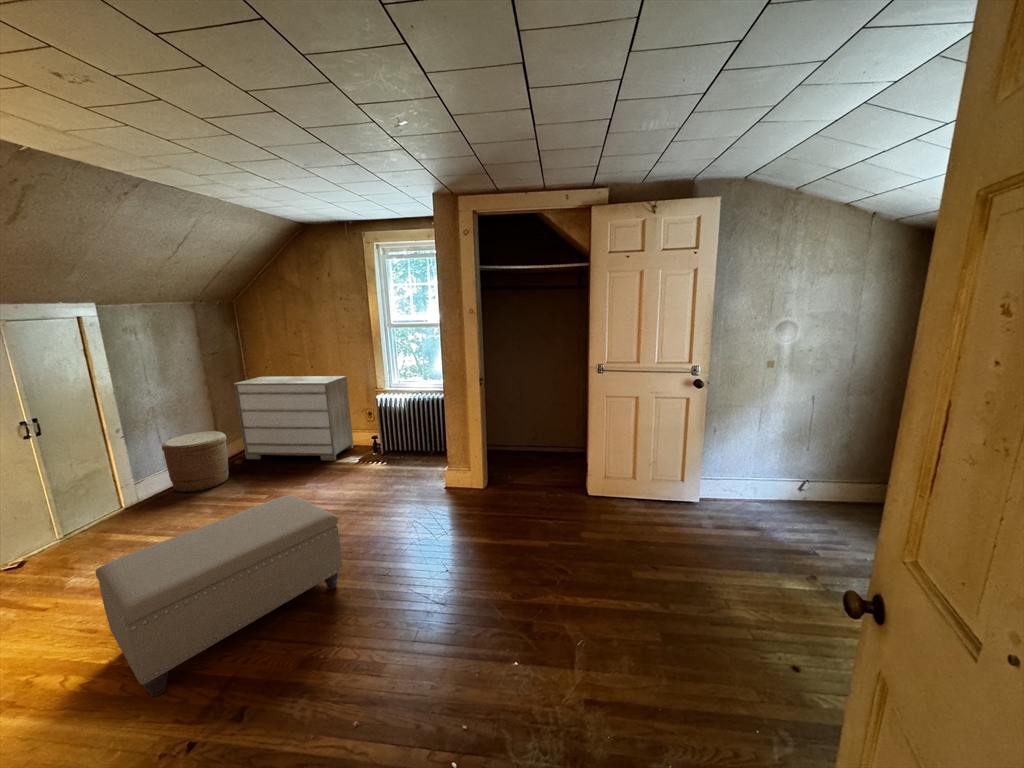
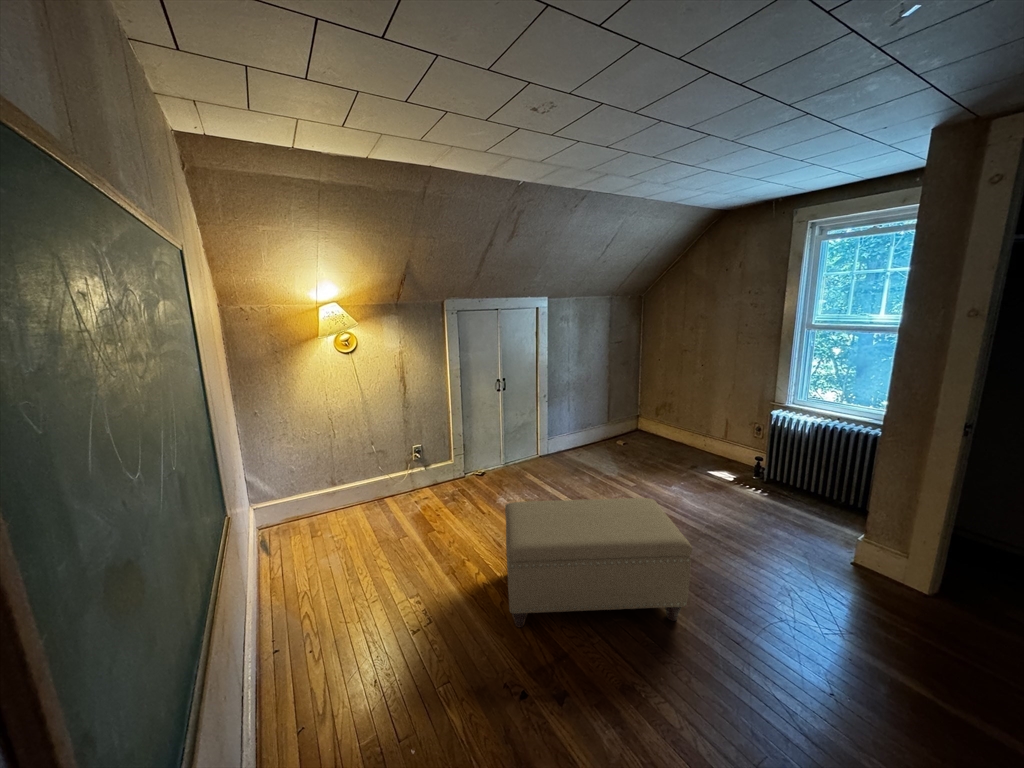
dresser: present [234,376,353,460] -> none [626,368,739,470]
woven basket: present [162,431,229,492] -> none [569,409,614,460]

